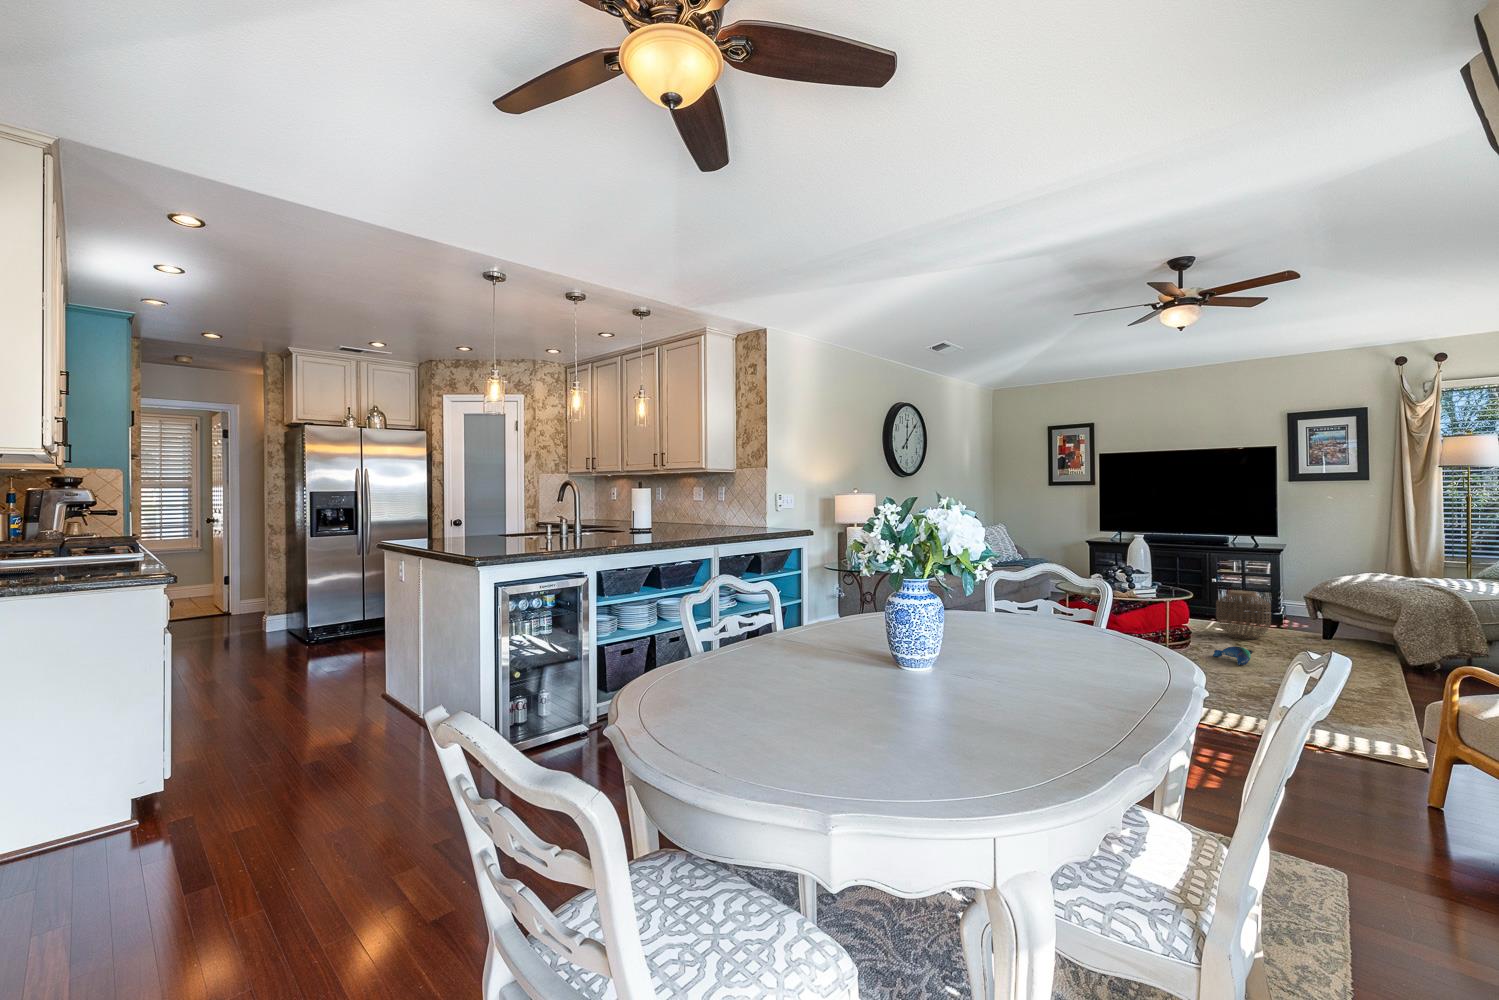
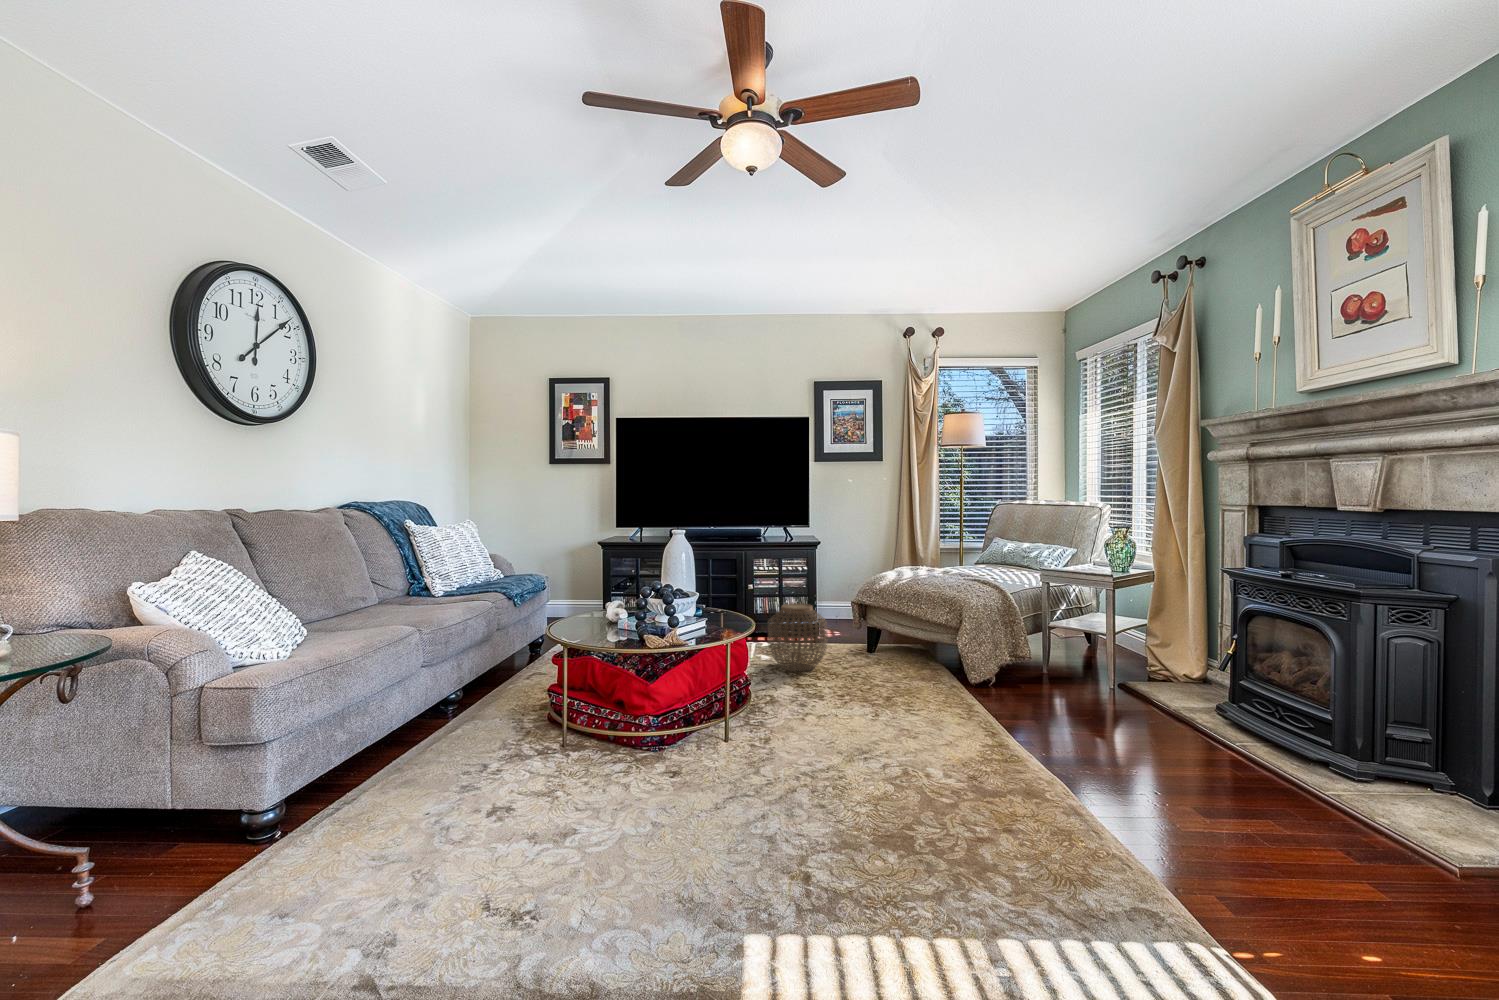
plush toy: present [1213,646,1253,665] -> none [785,702,836,738]

